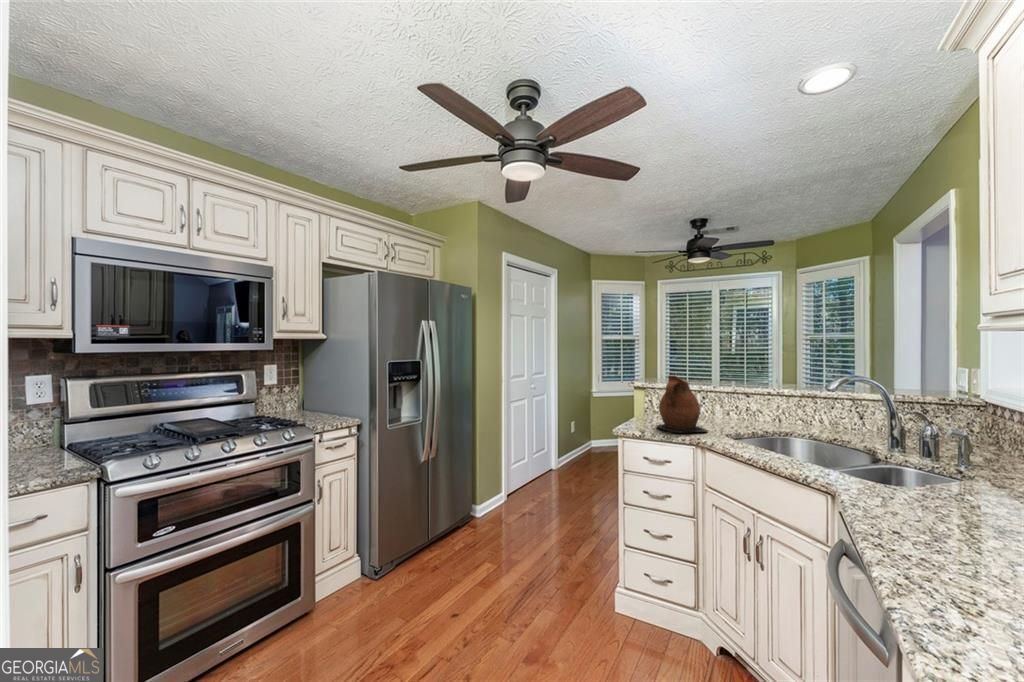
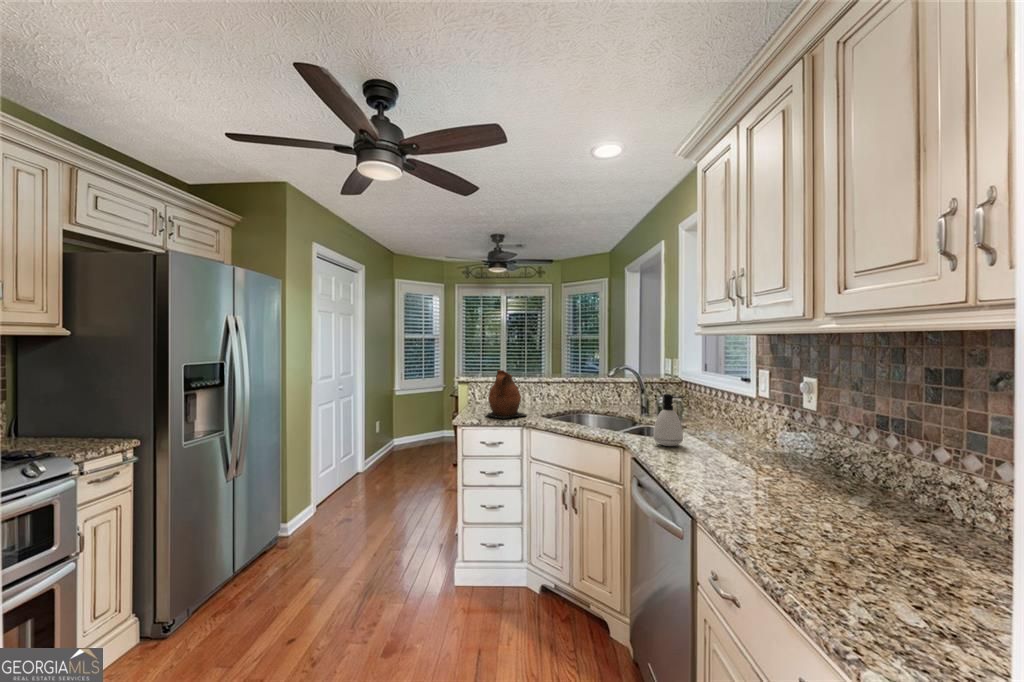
soap dispenser: none [888,423,951,508] -> present [653,394,684,446]

